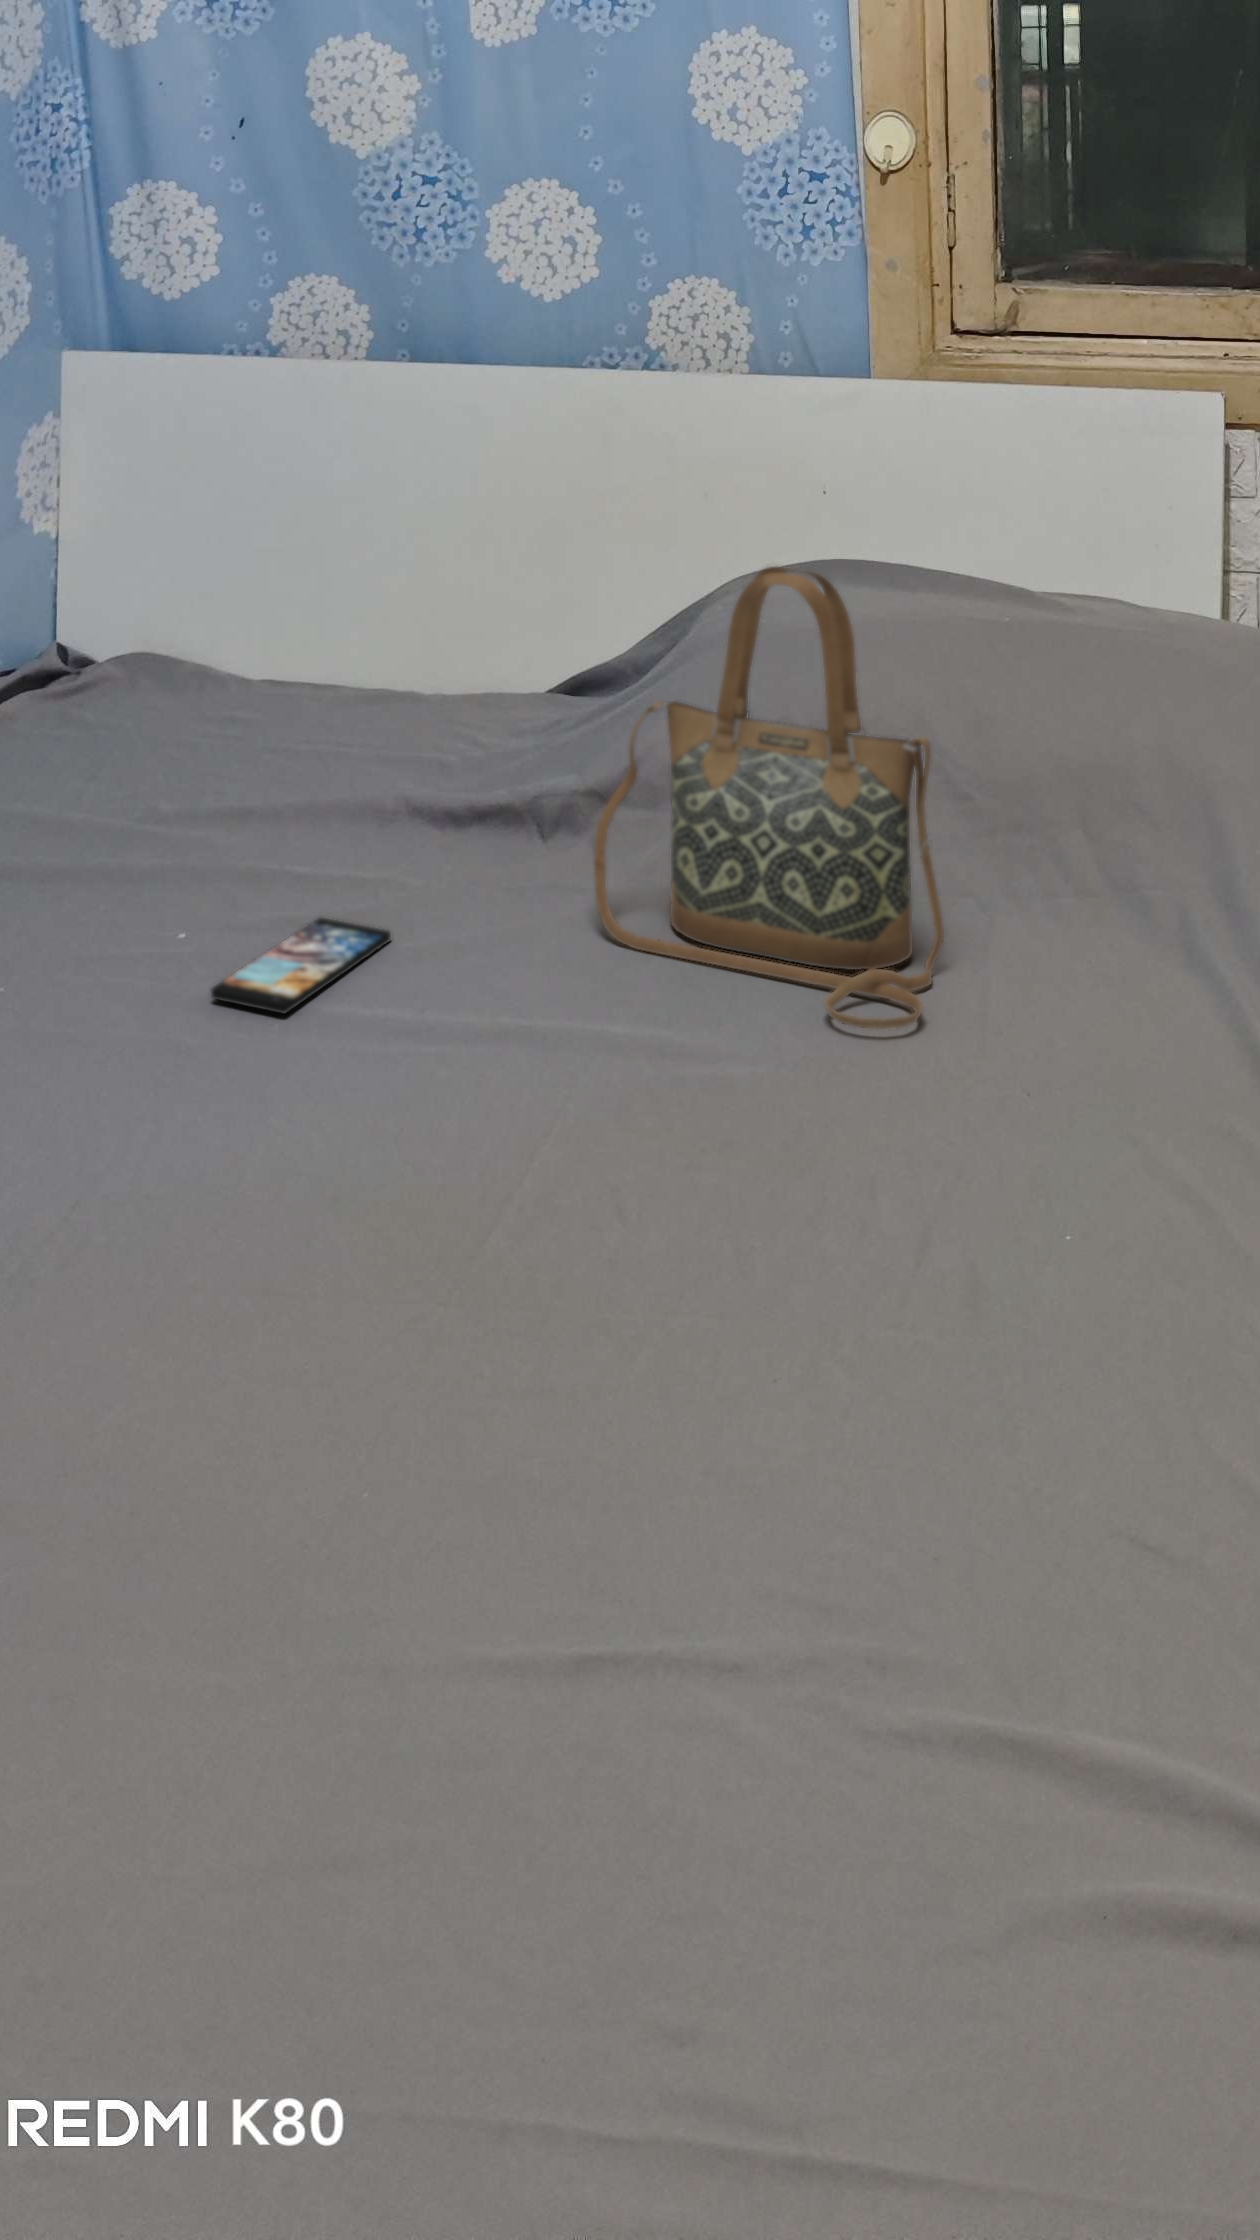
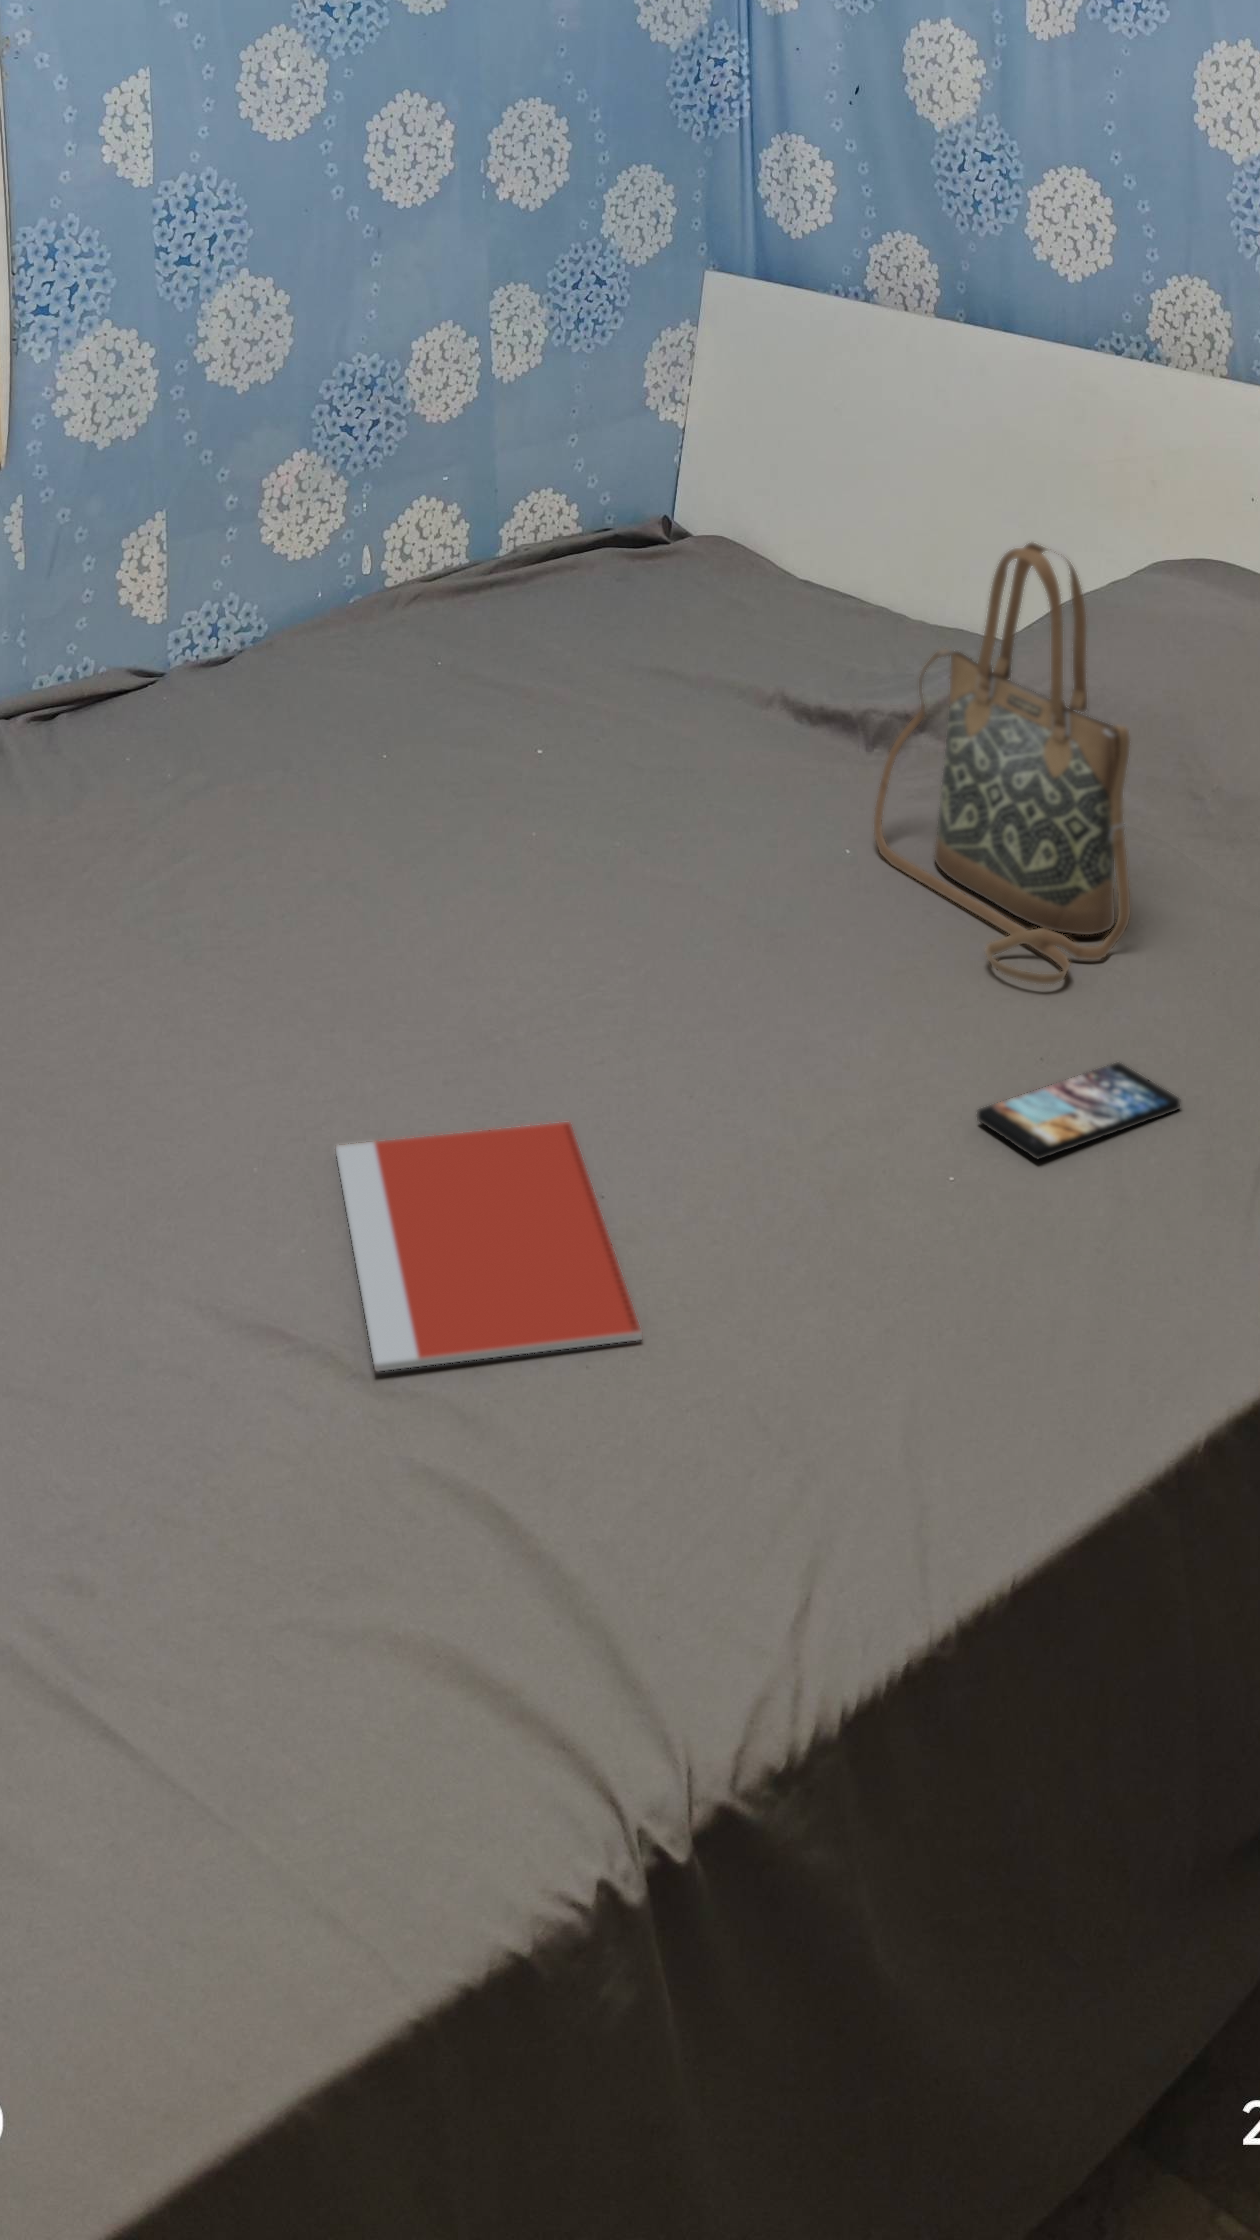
smartphone: present [211,918,391,1013] -> present [977,1063,1180,1159]
notebook: none [325,1336,878,1715] -> present [336,1122,642,1371]

